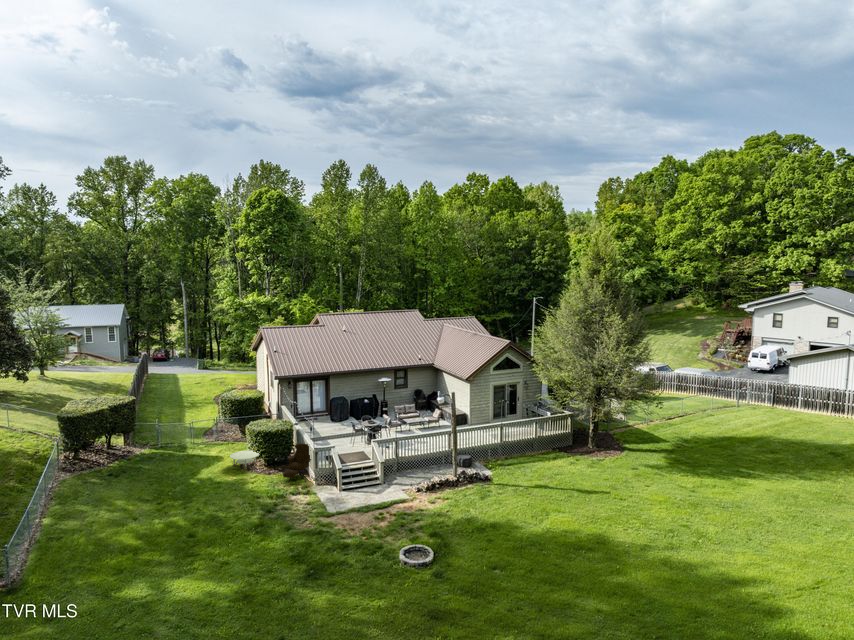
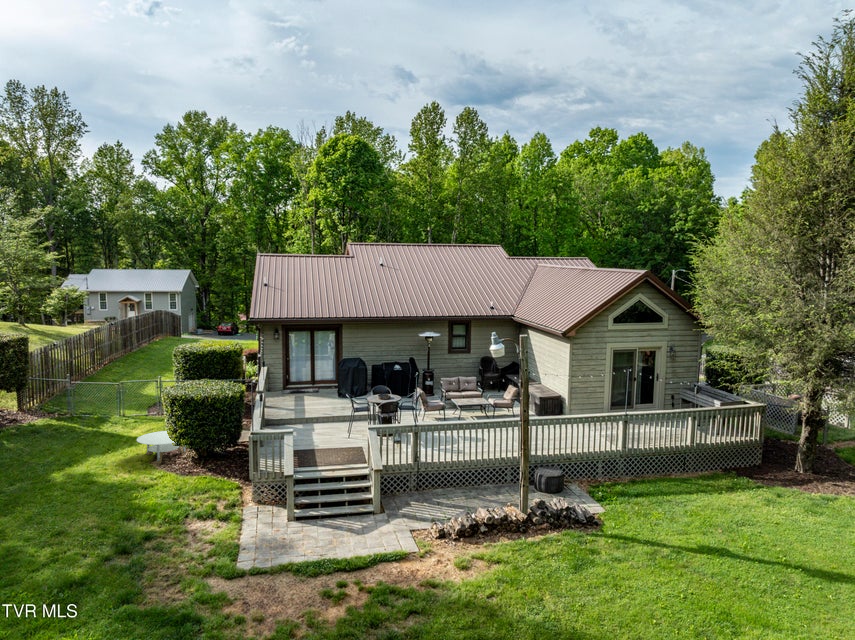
lounge chair: present [283,444,311,481] -> none [200,424,261,492]

